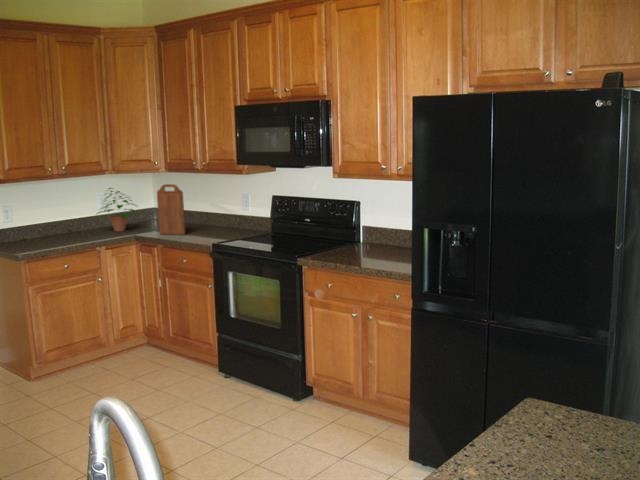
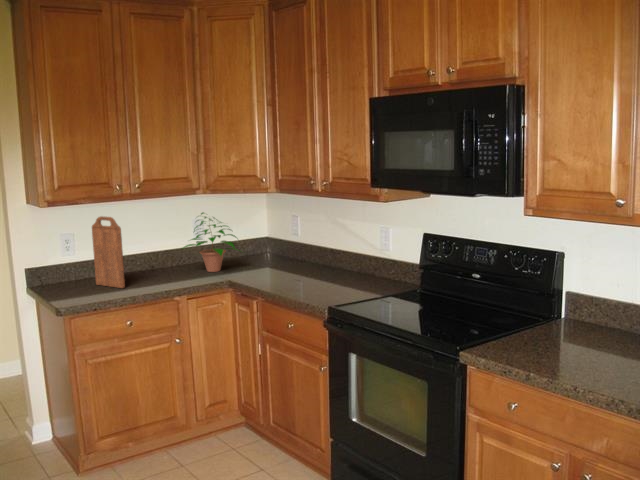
cutting board: present [157,184,185,235] -> present [92,216,125,288]

